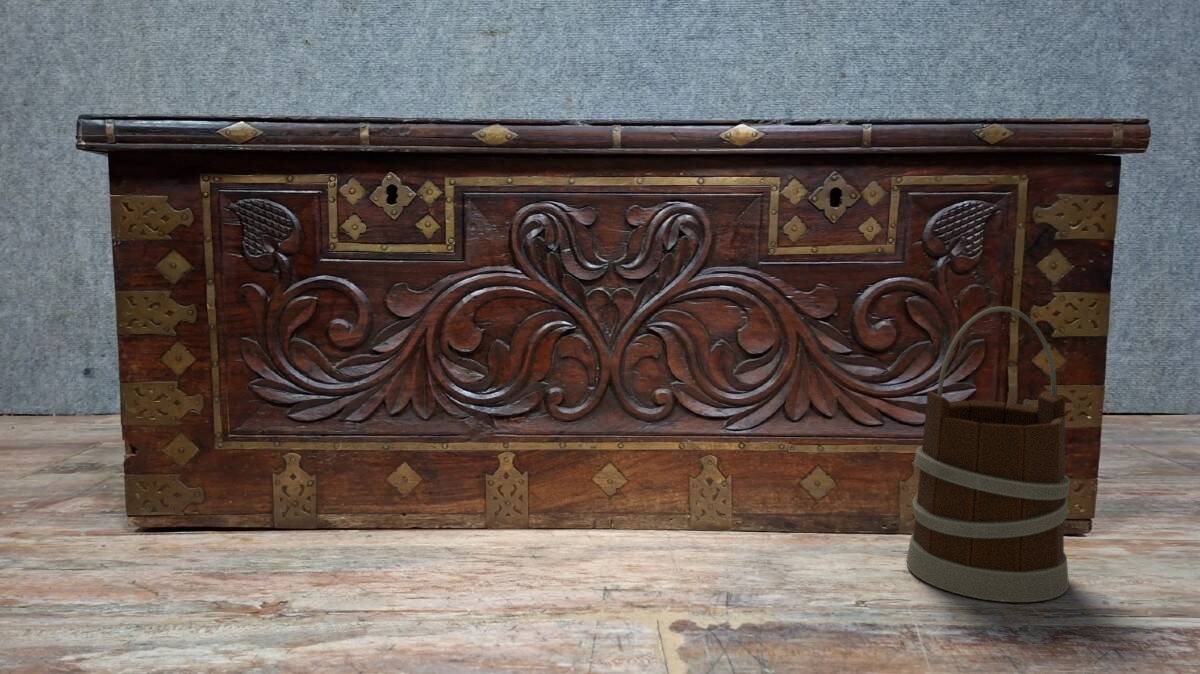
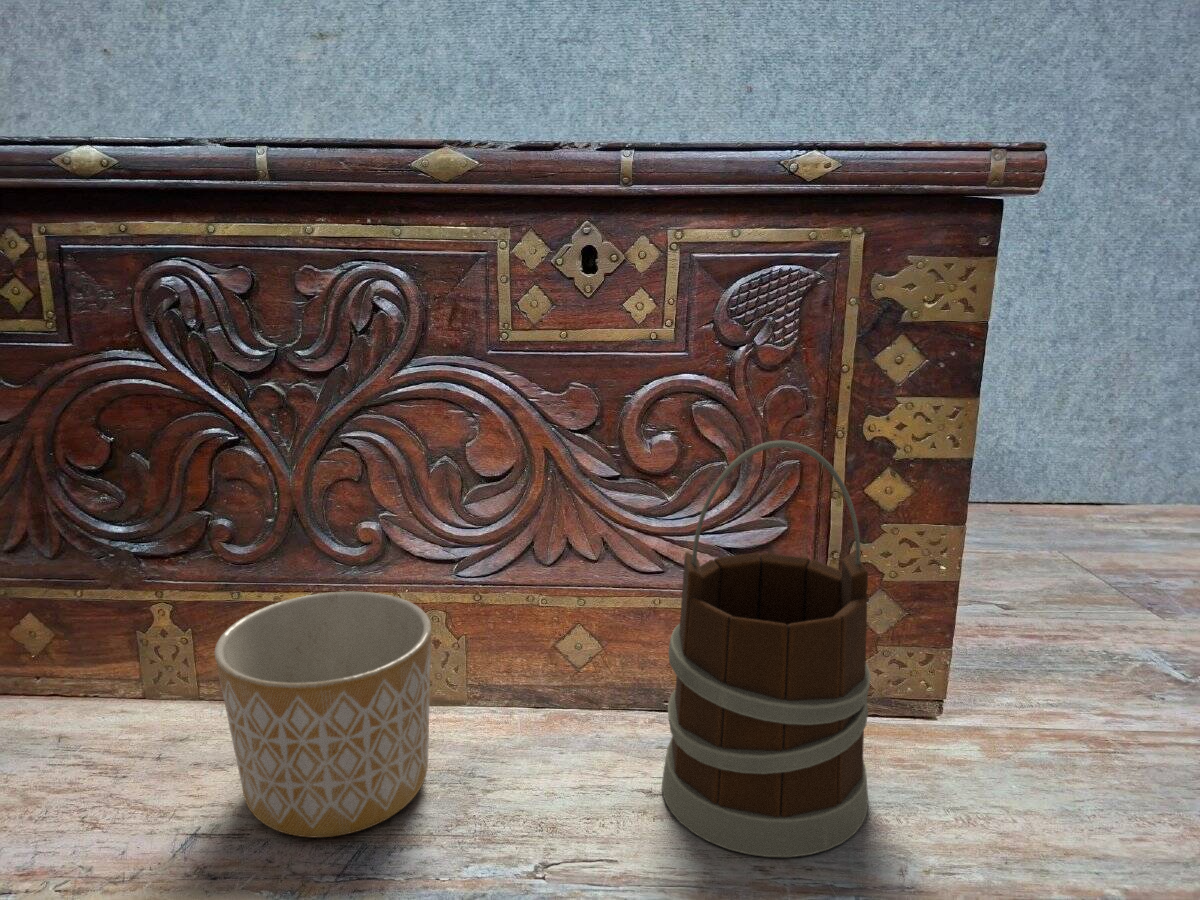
planter: none [599,433,750,595] -> present [215,592,431,837]

